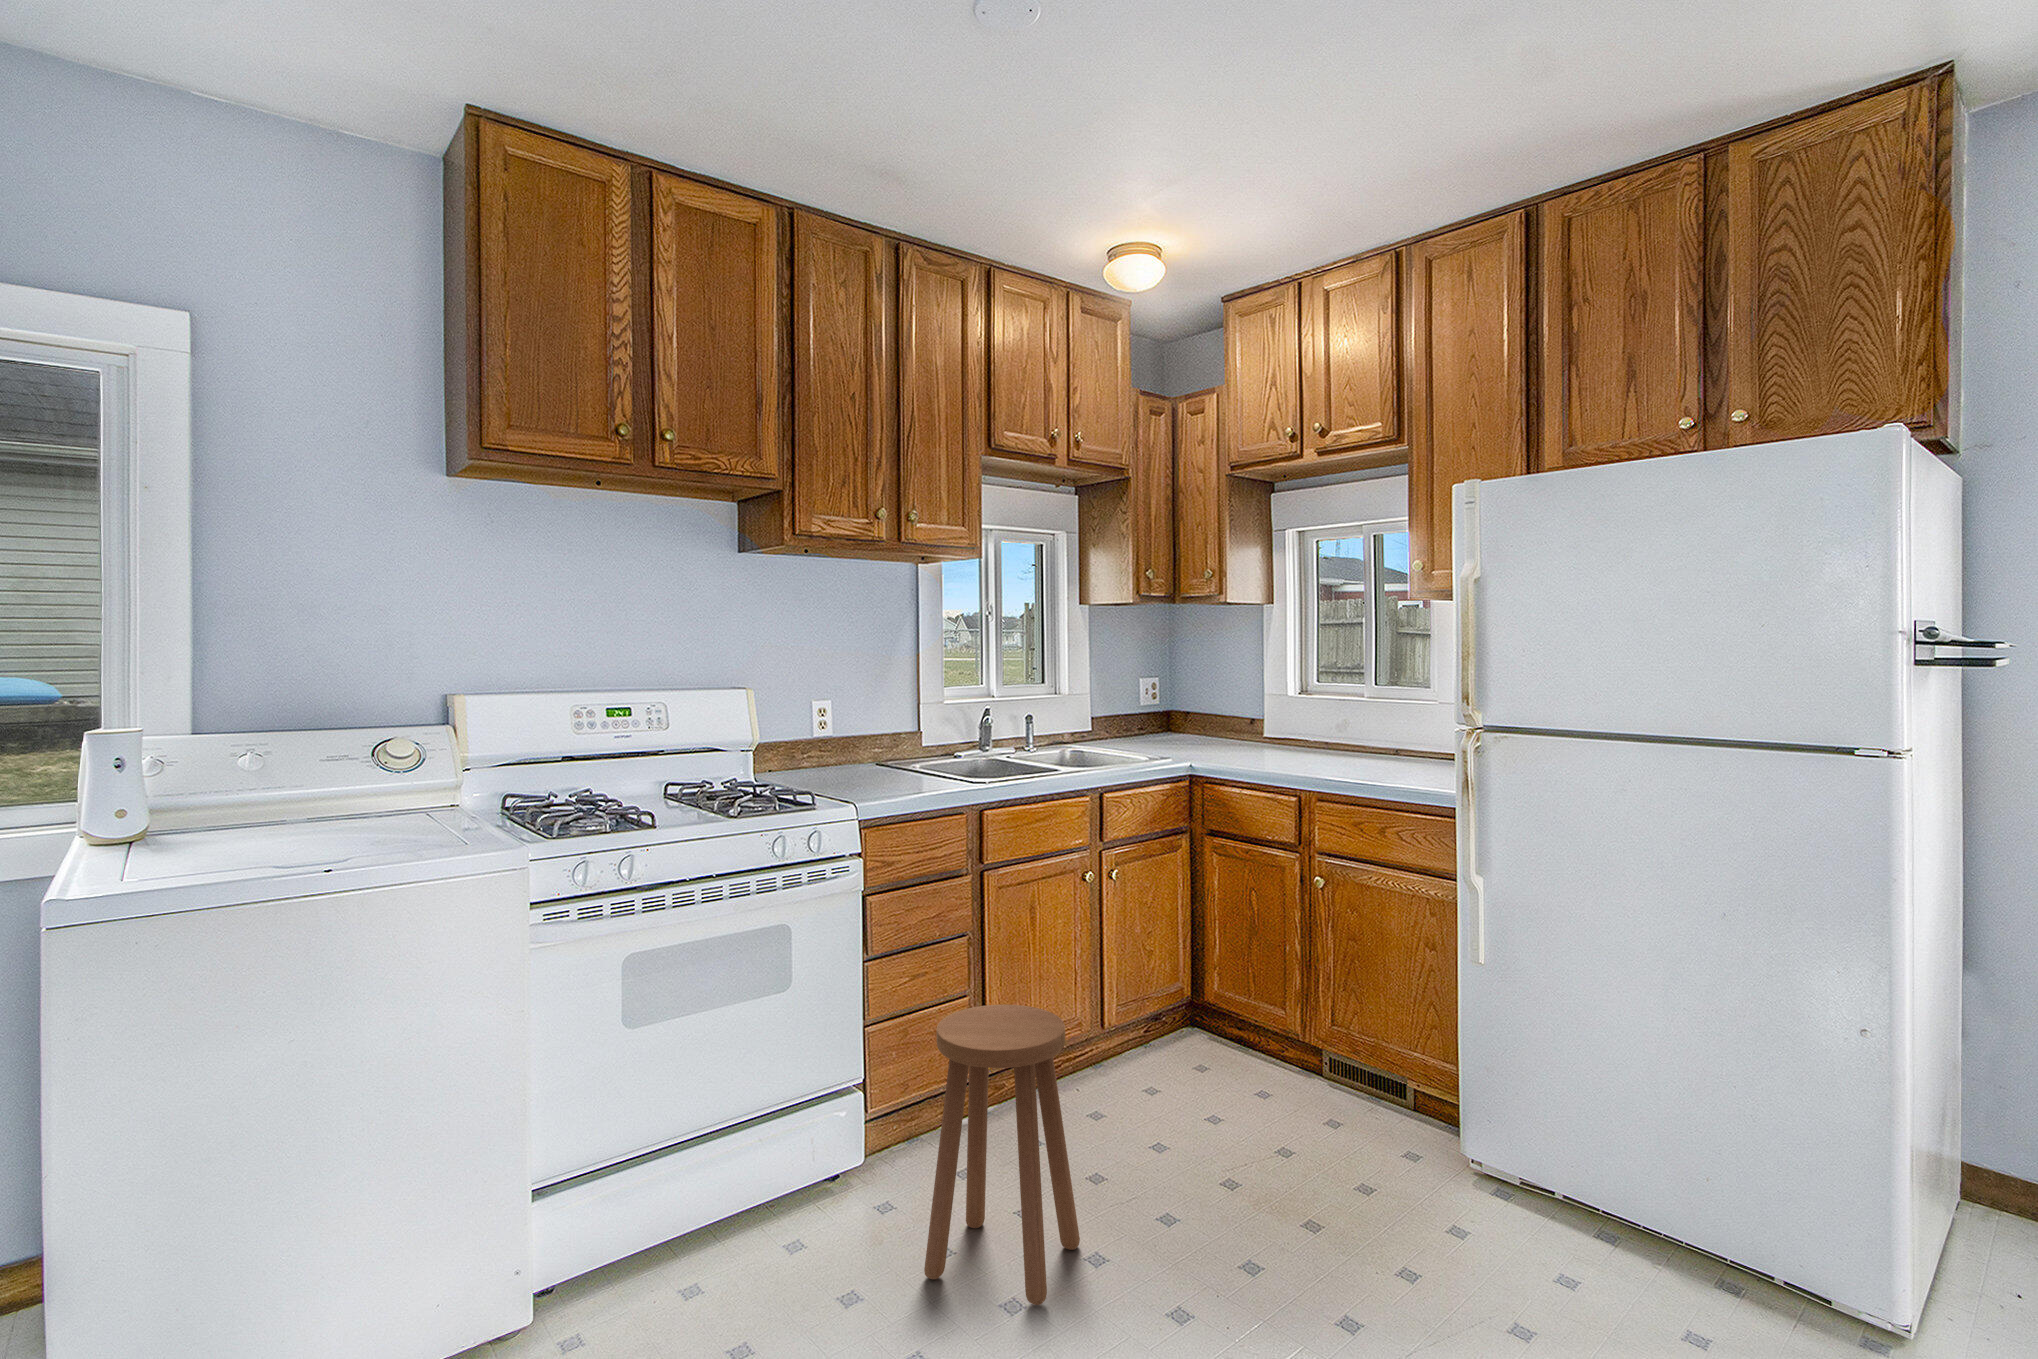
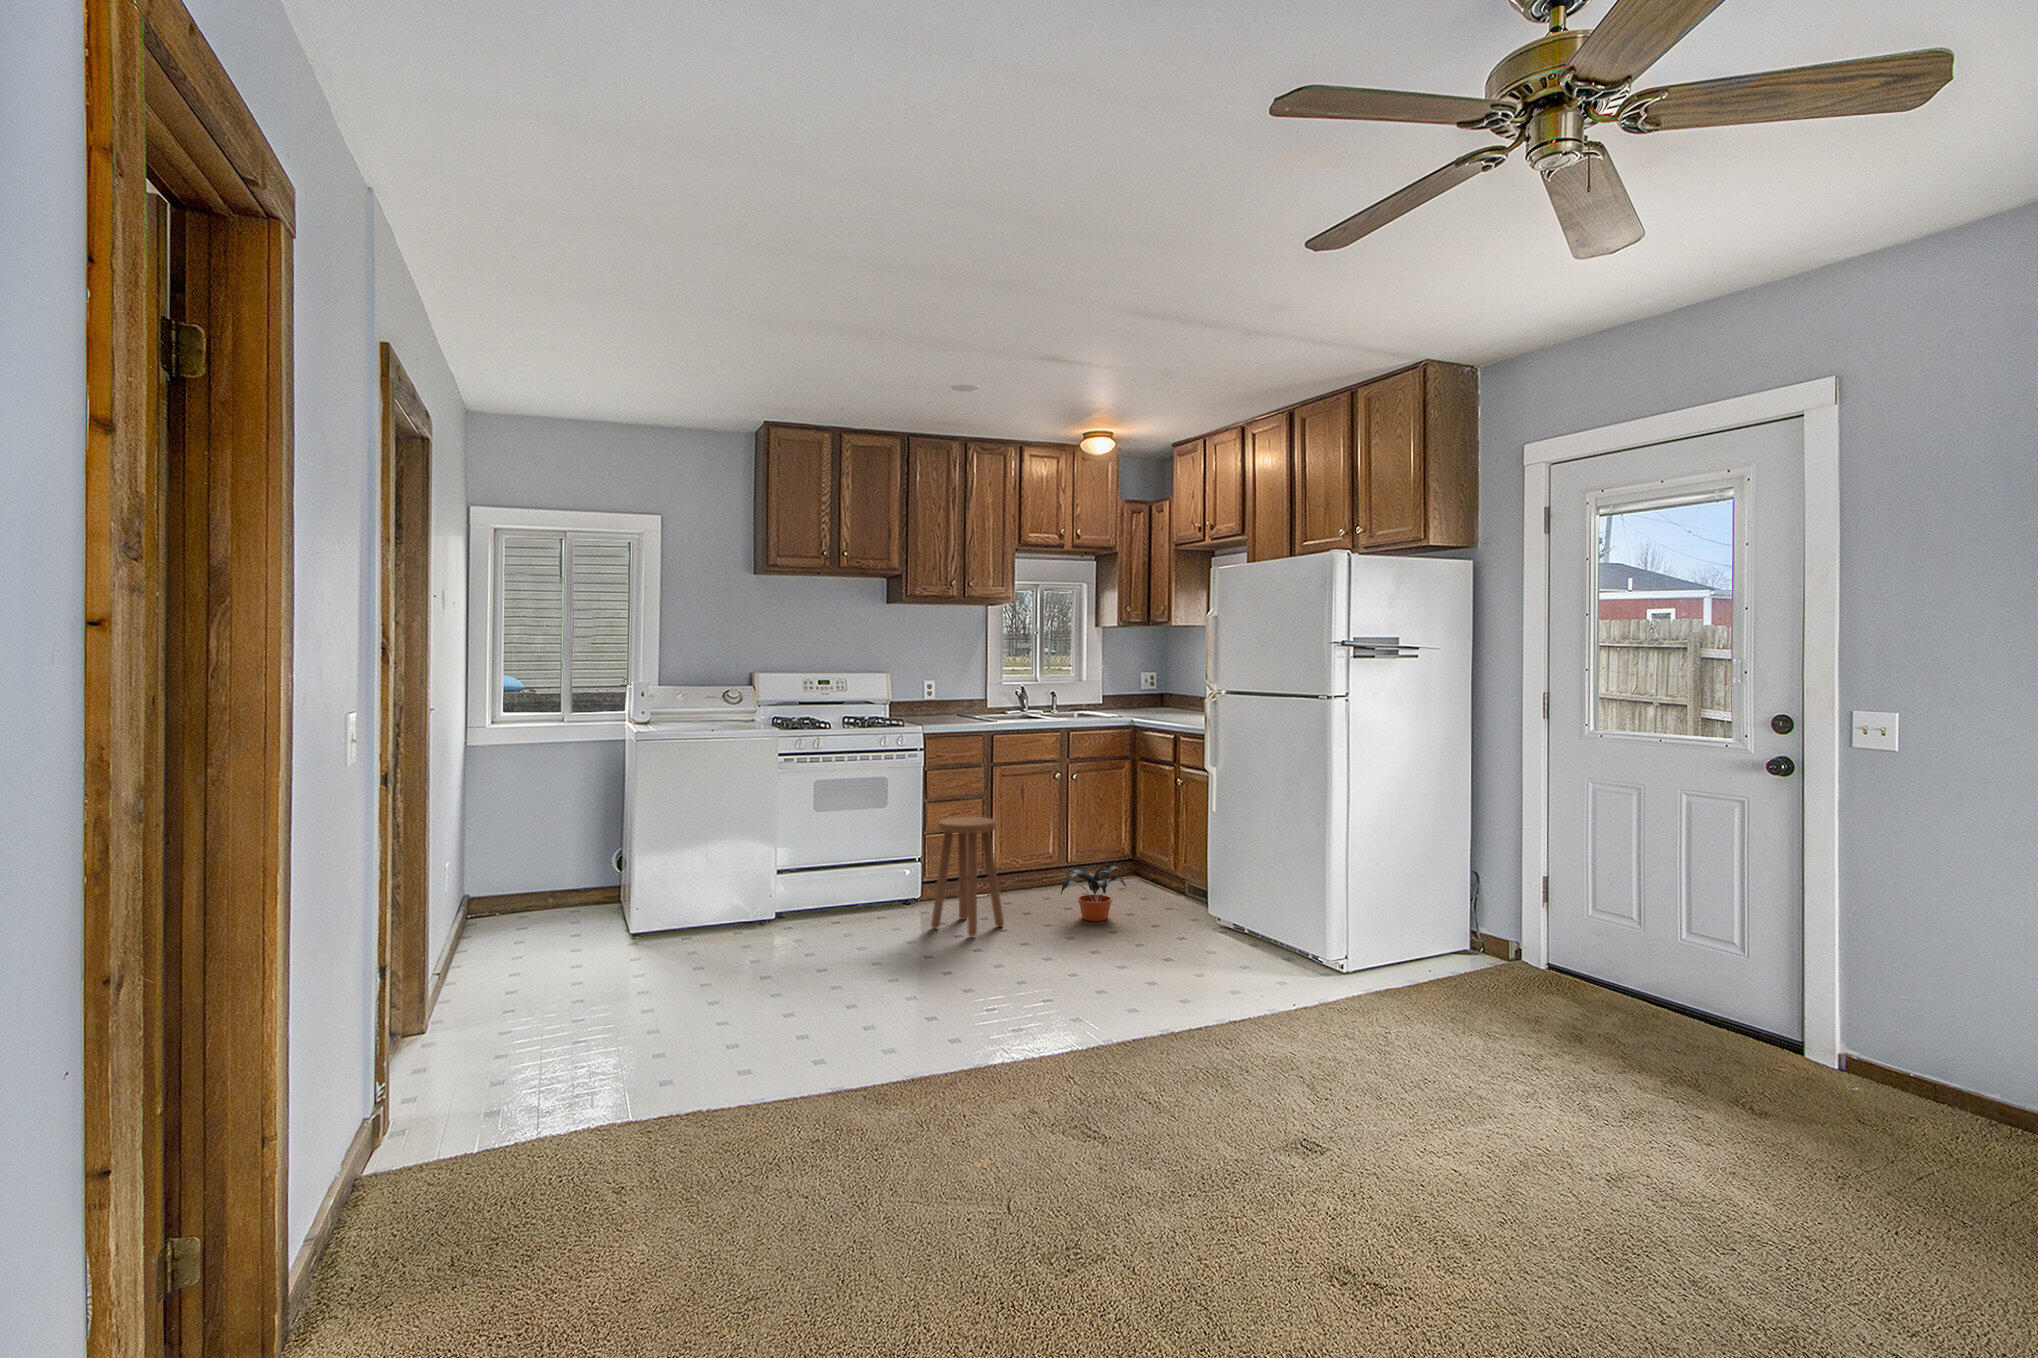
potted plant: none [1164,1067,1299,1195] -> present [1061,866,1126,921]

